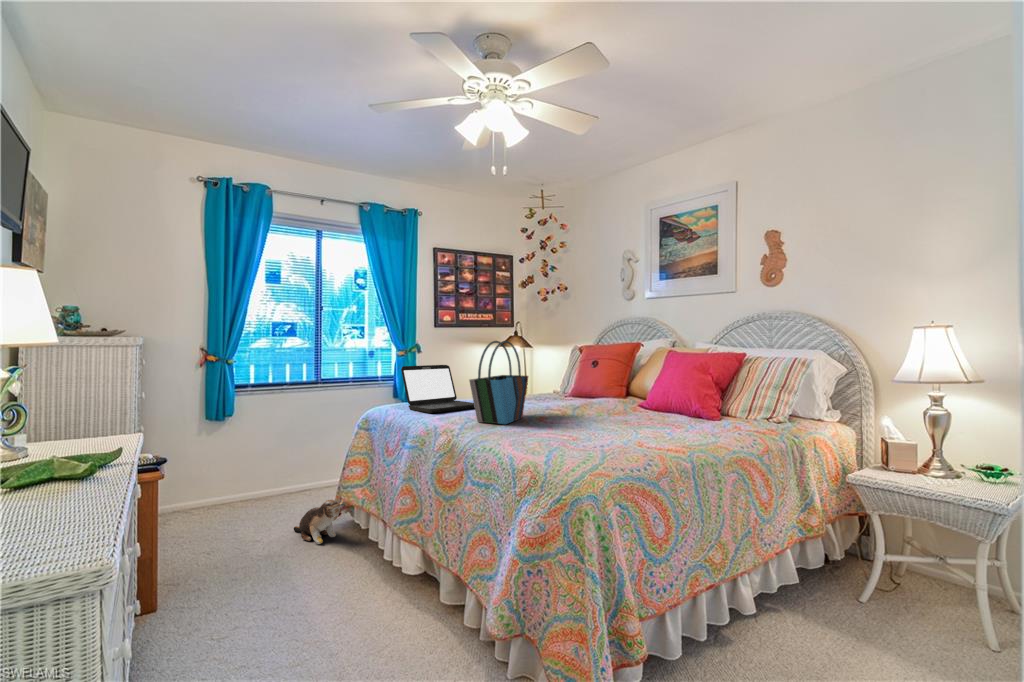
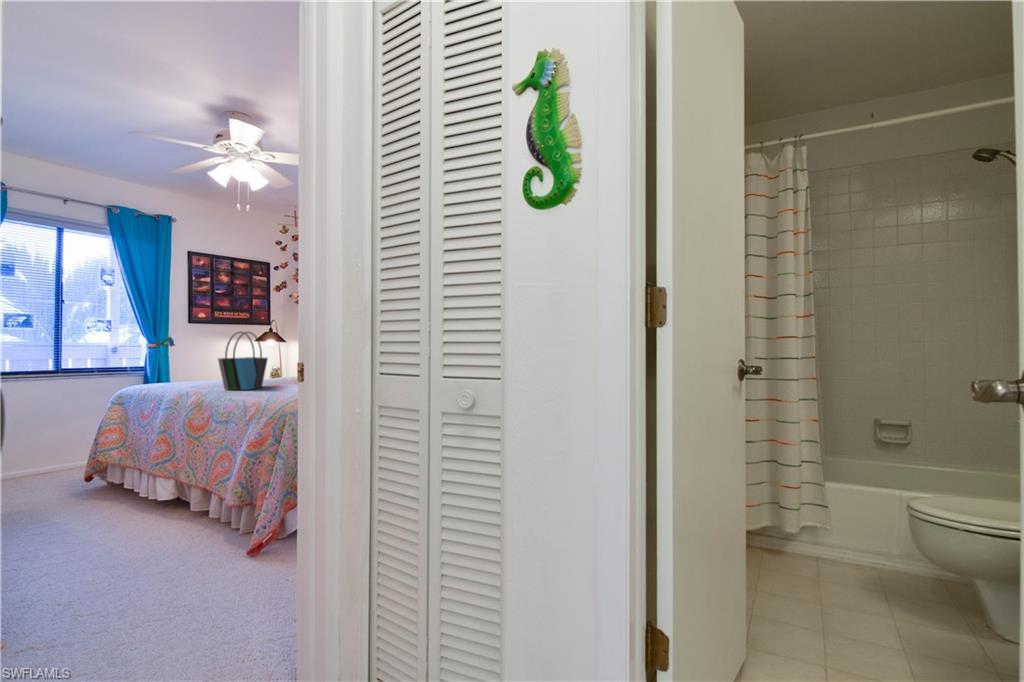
laptop: present [401,365,475,413] -> none [157,352,228,387]
plush toy: present [294,499,344,544] -> none [40,462,98,502]

